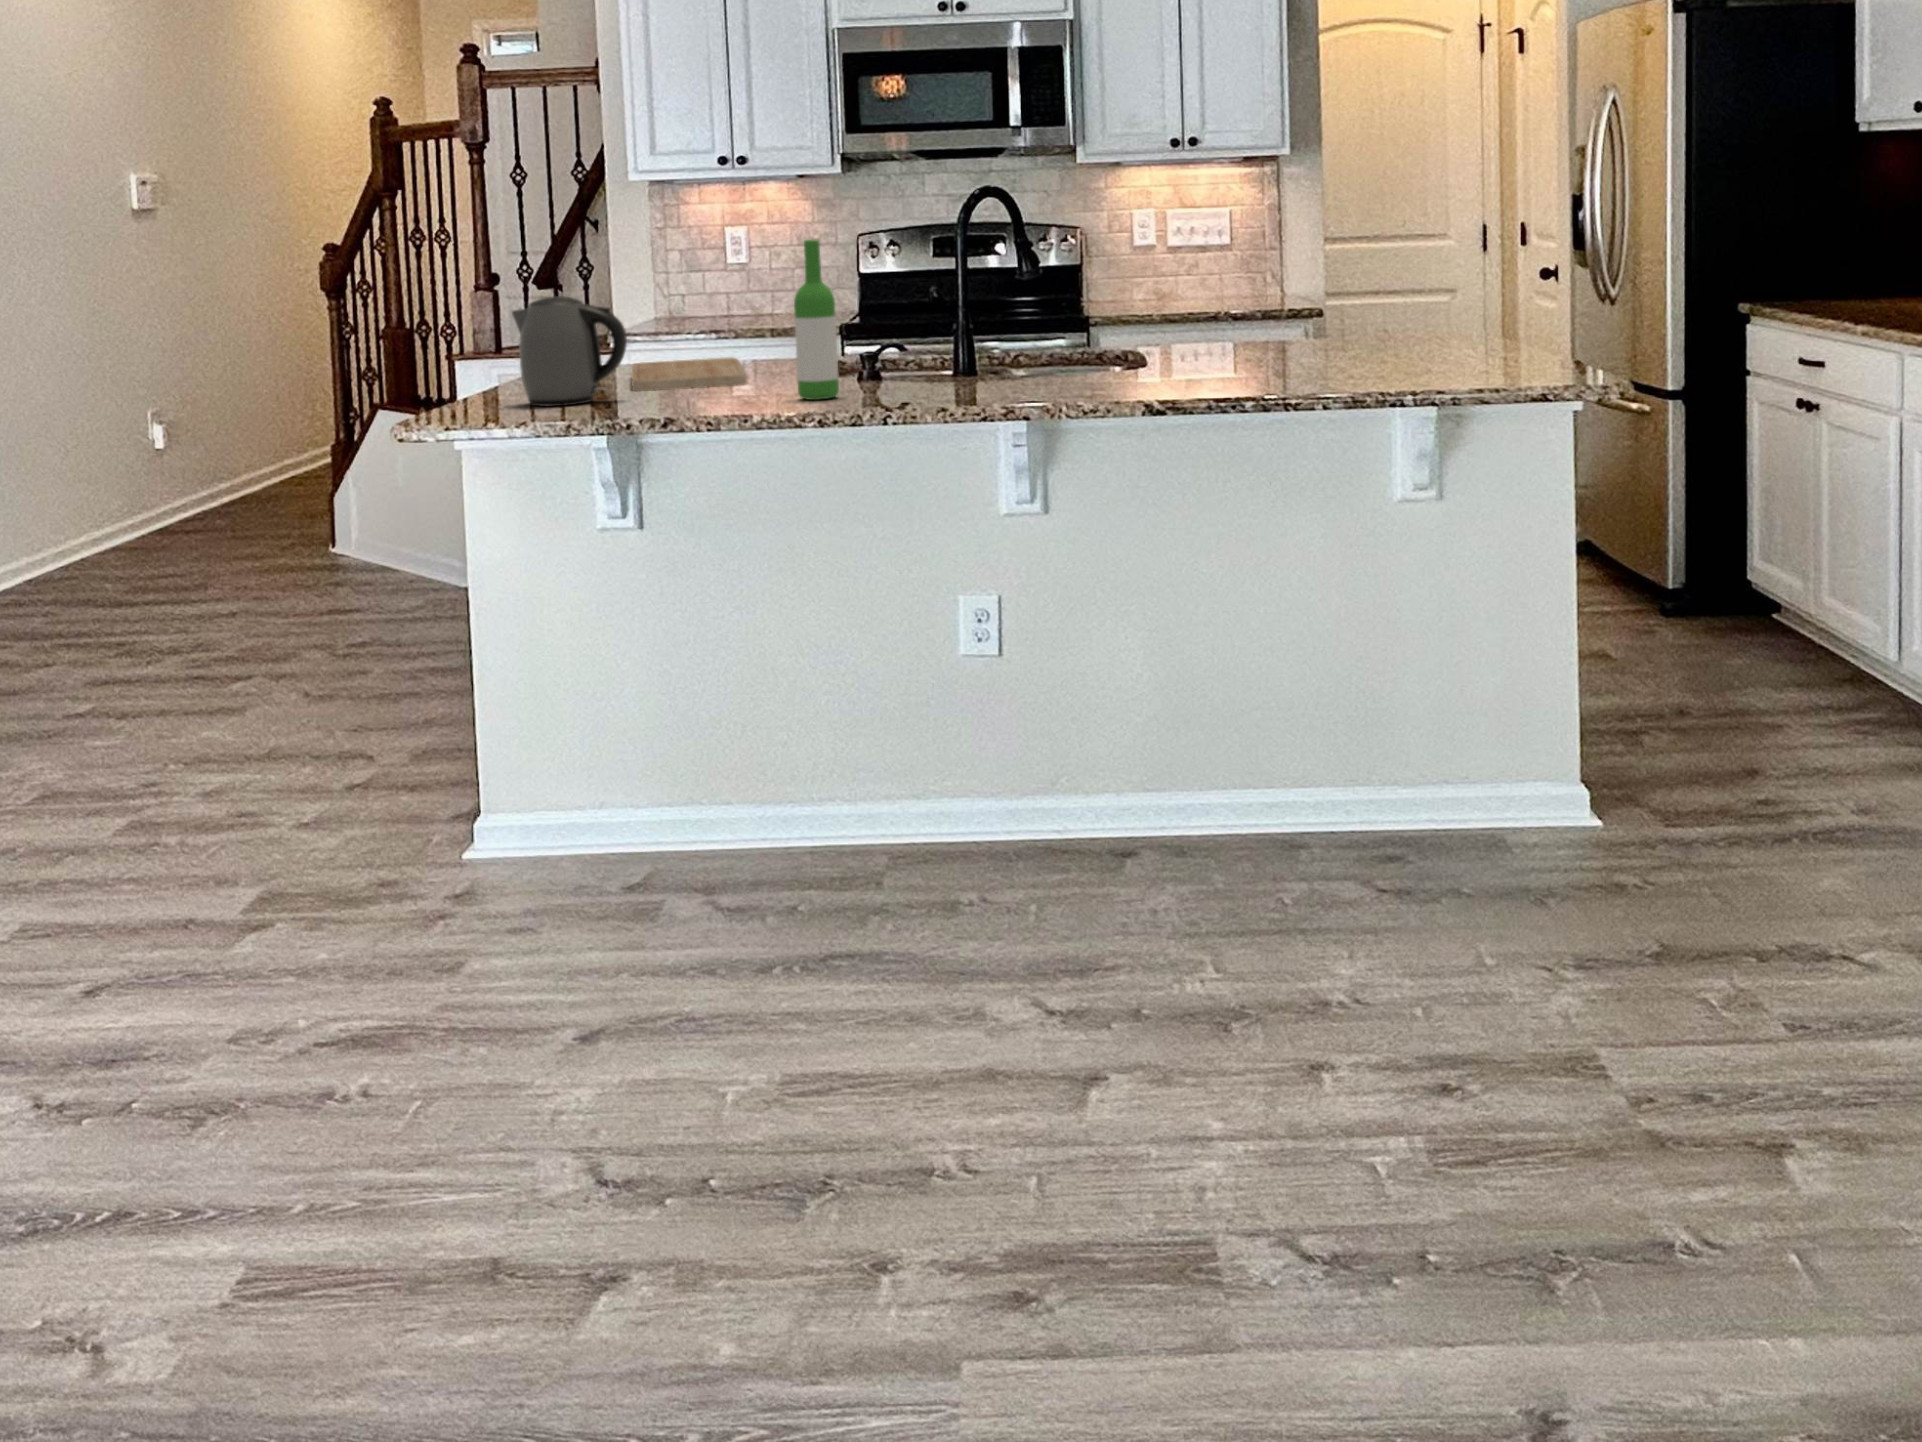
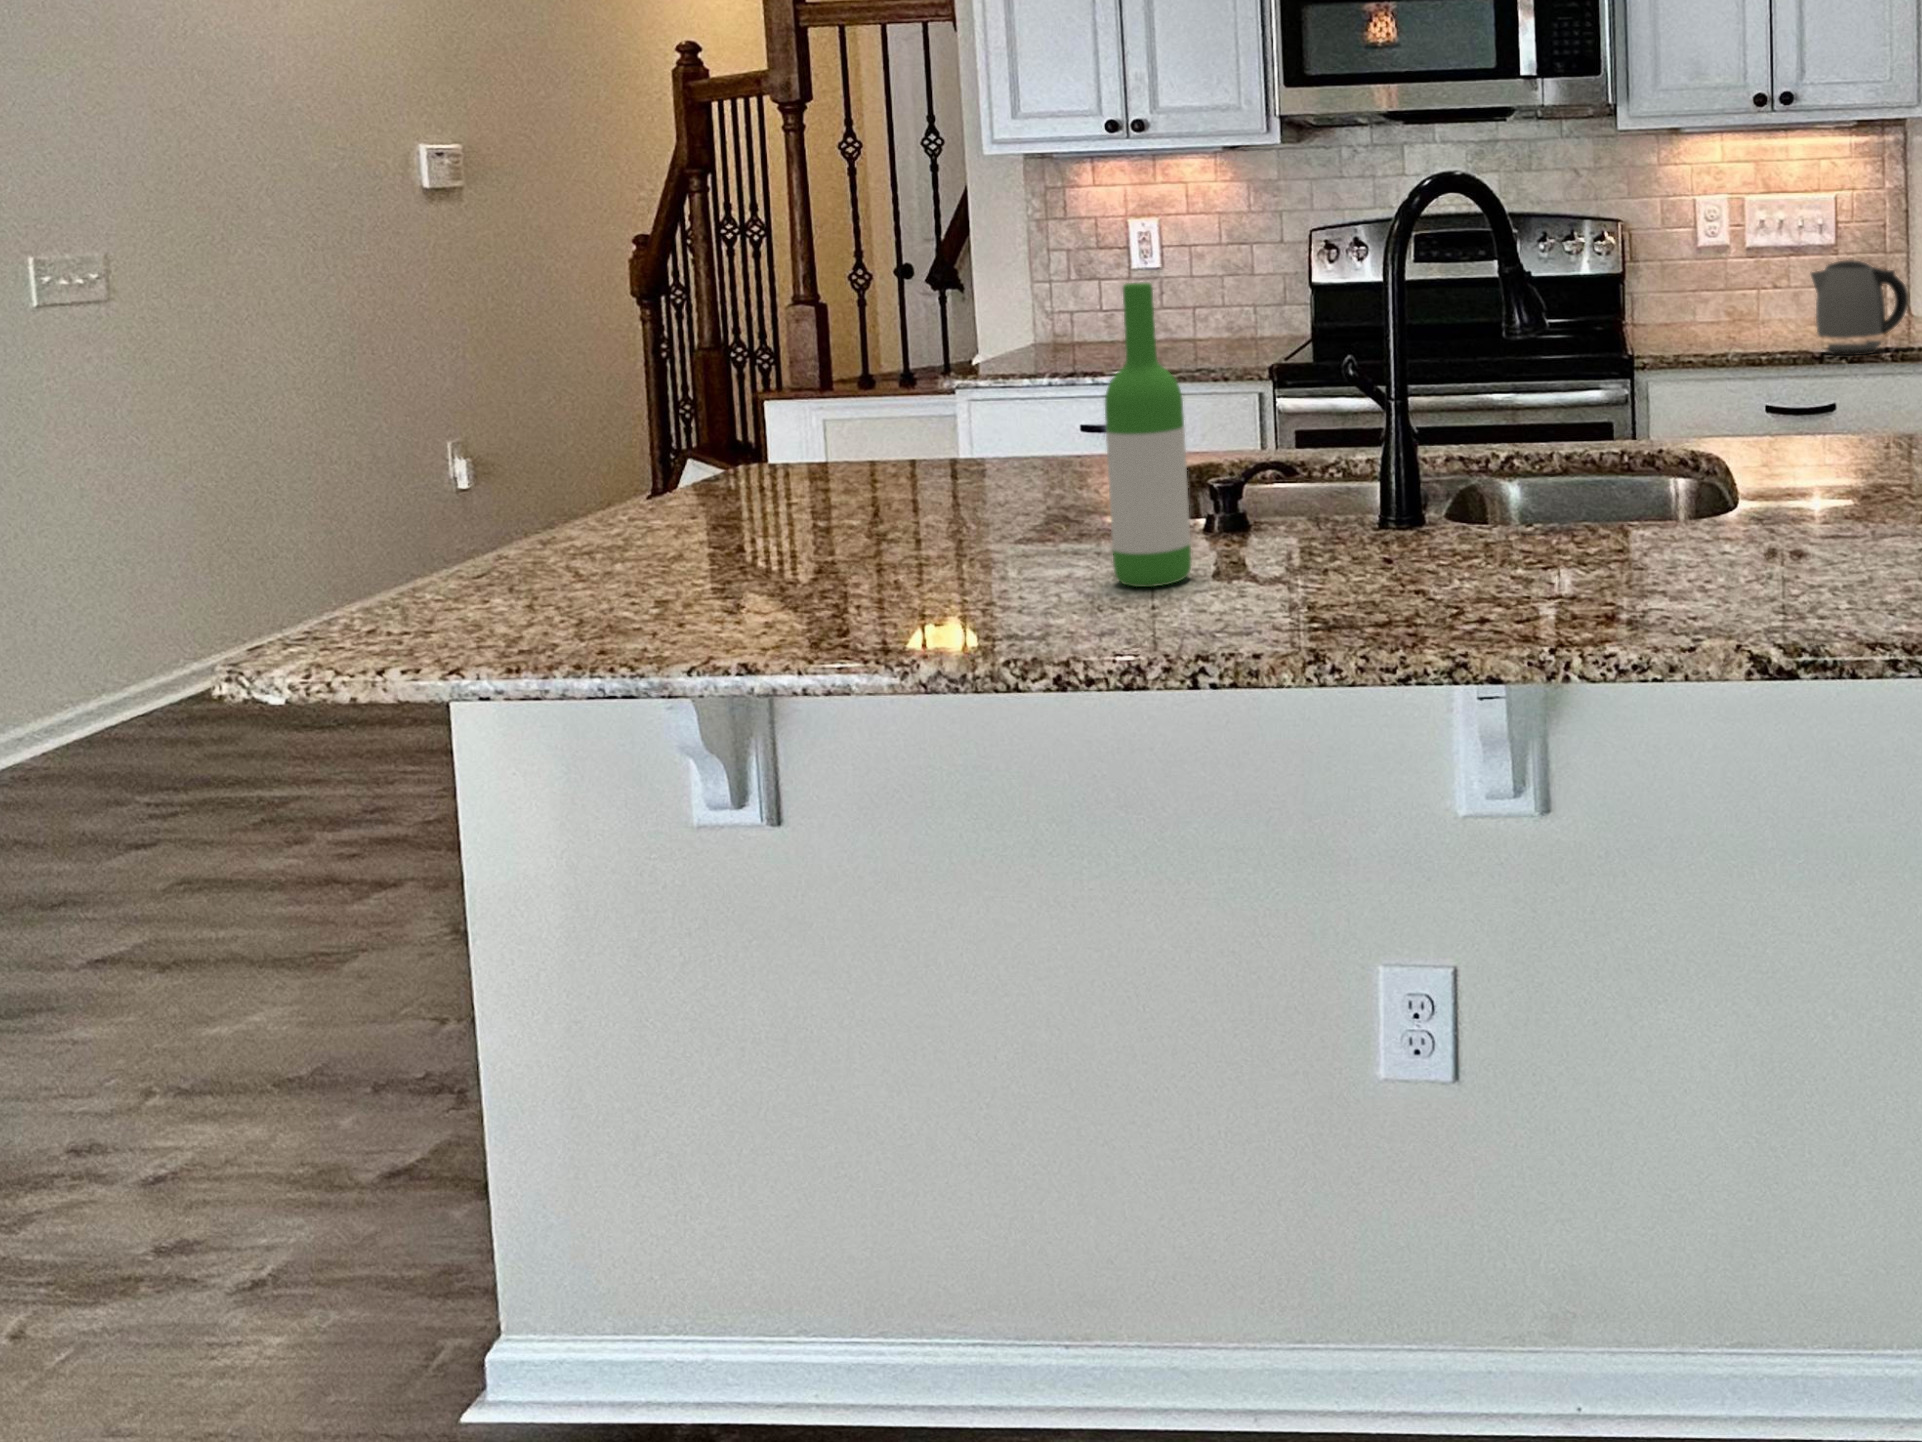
kettle: present [512,296,627,406] -> present [1811,260,1908,355]
cutting board: present [632,357,747,391] -> none [859,451,1072,536]

